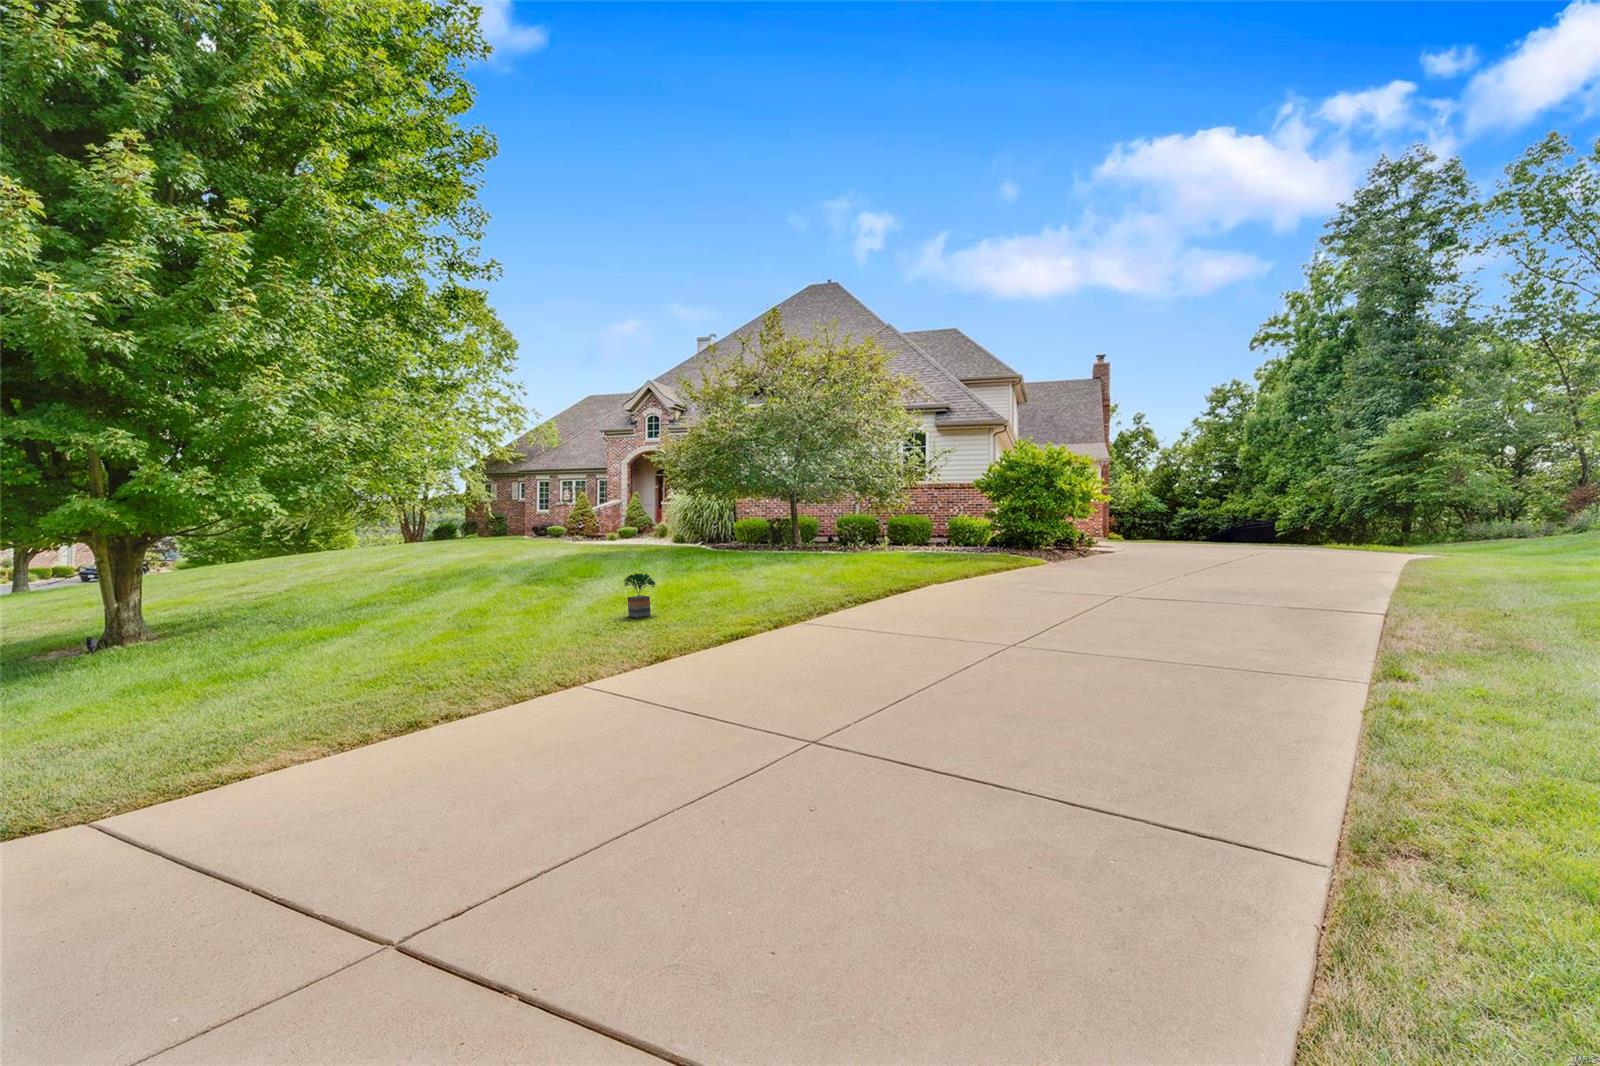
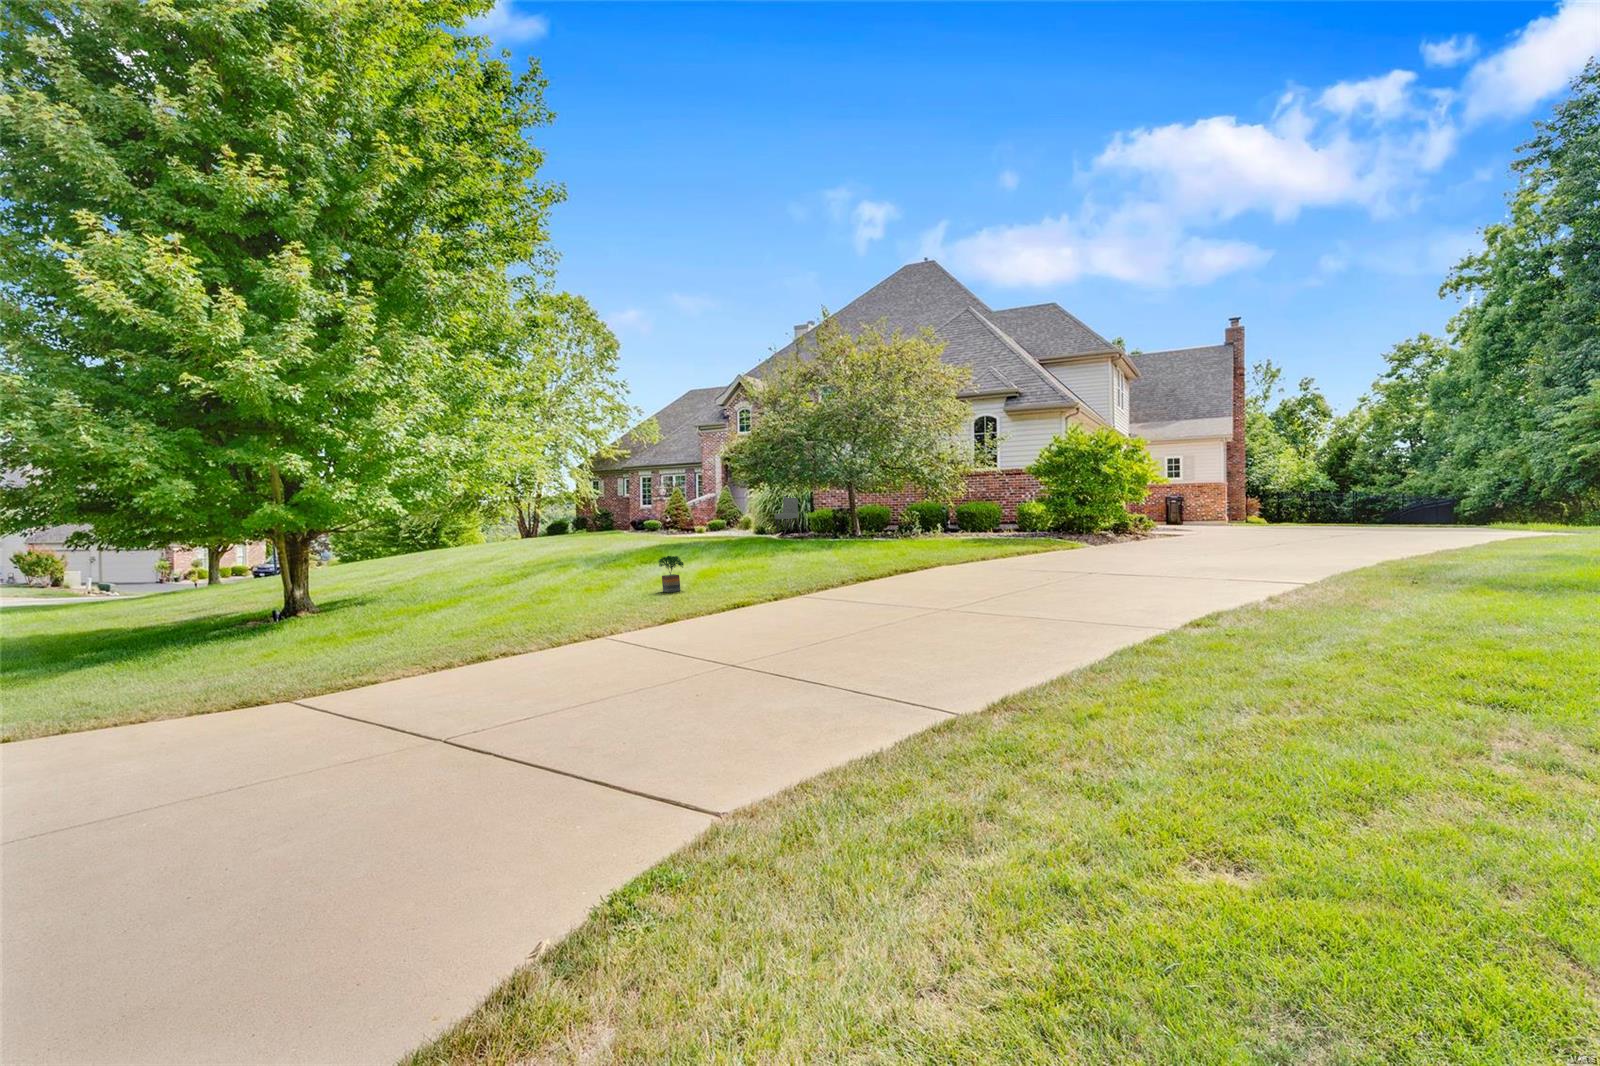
chair: none [708,500,732,542] -> present [775,496,799,532]

